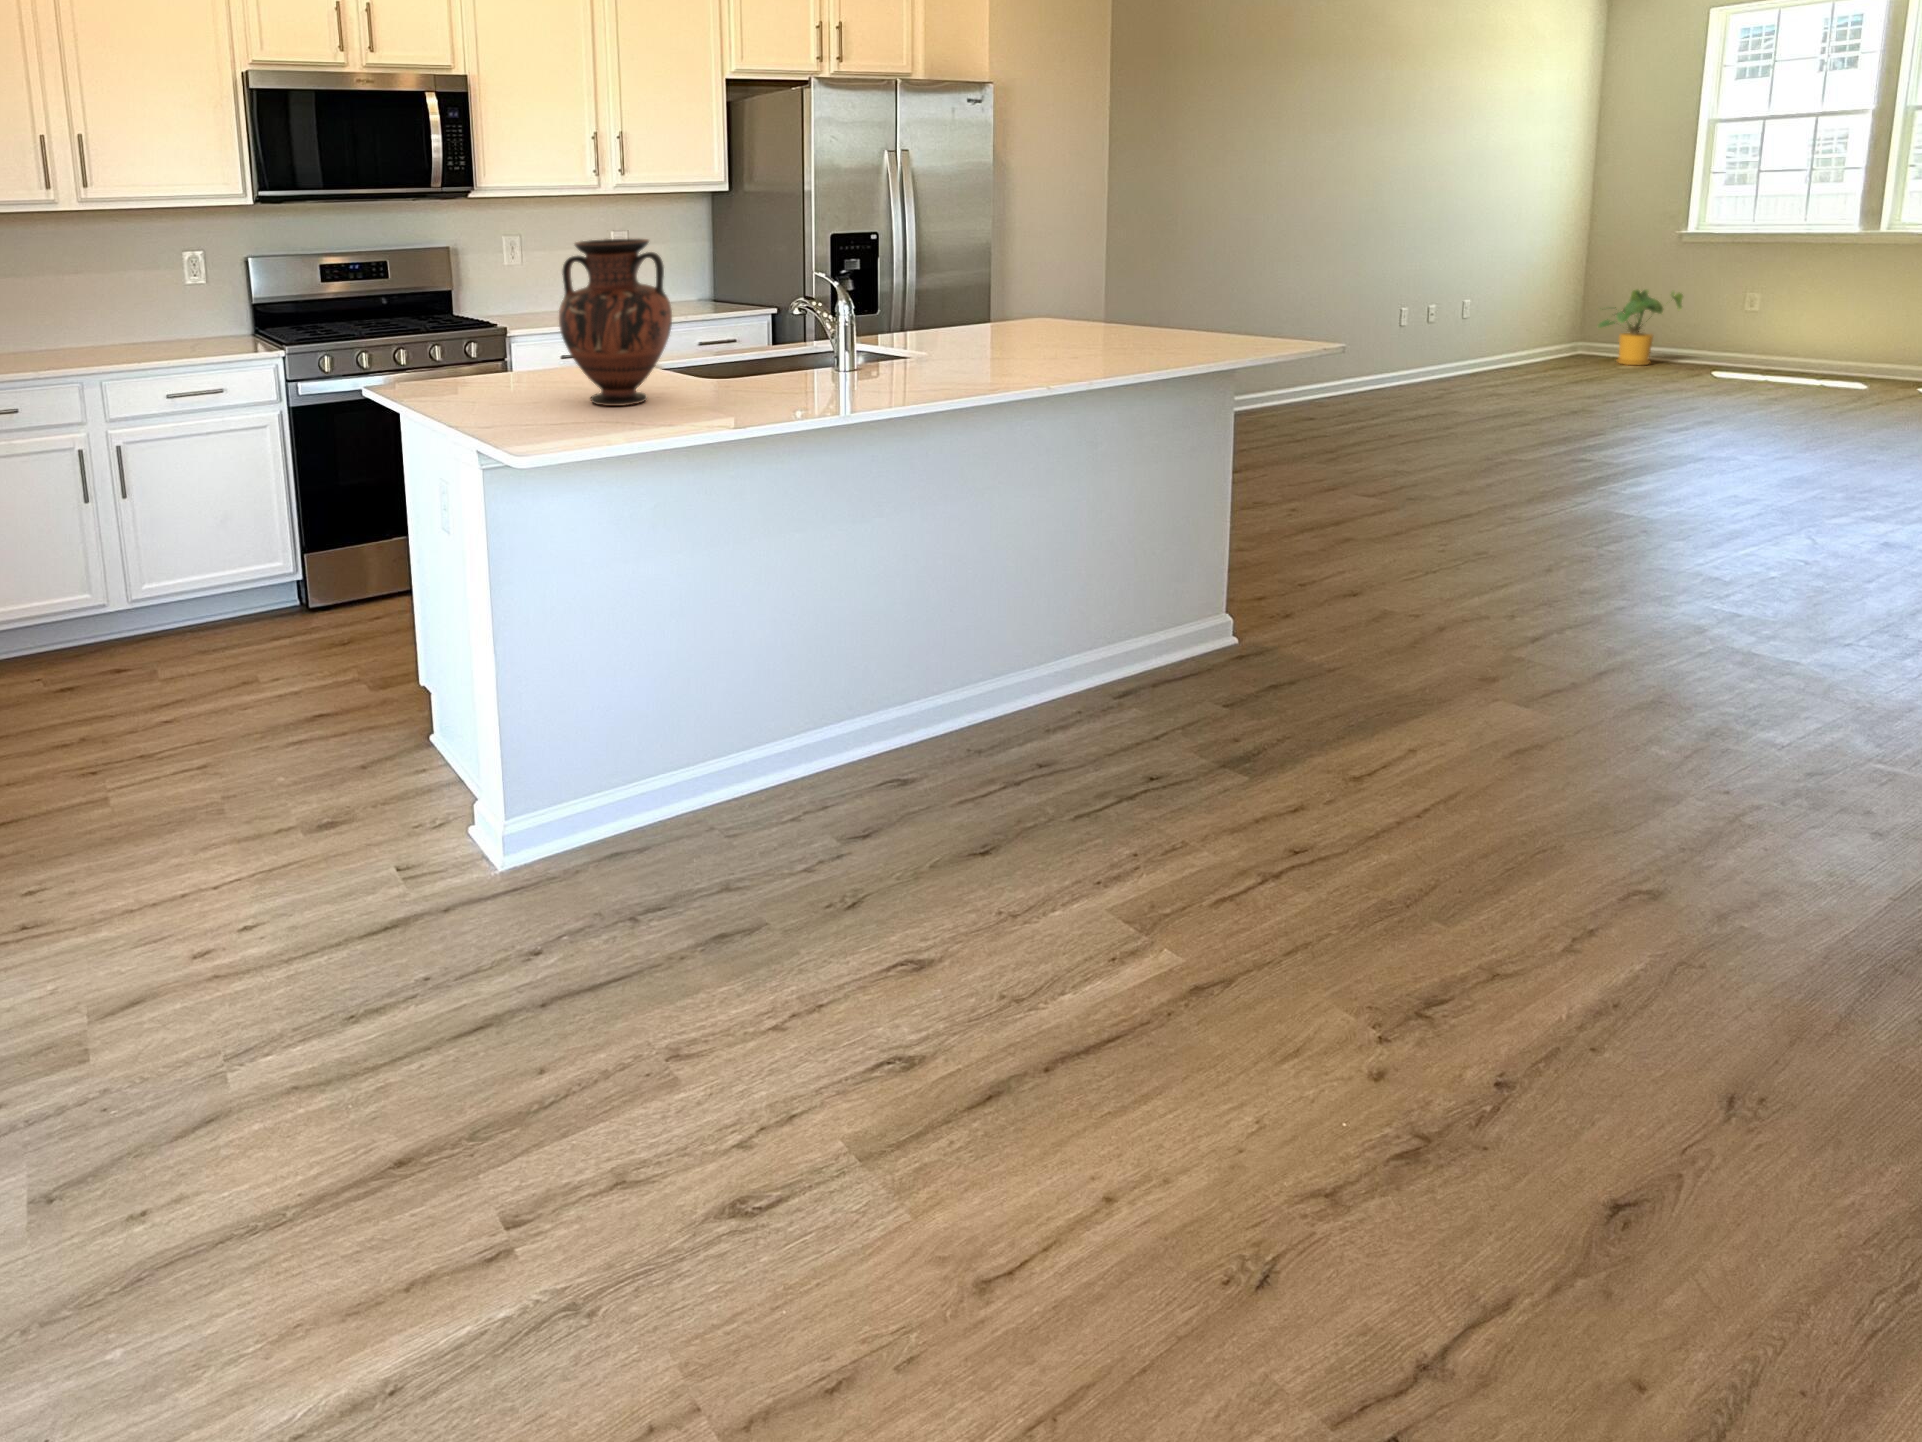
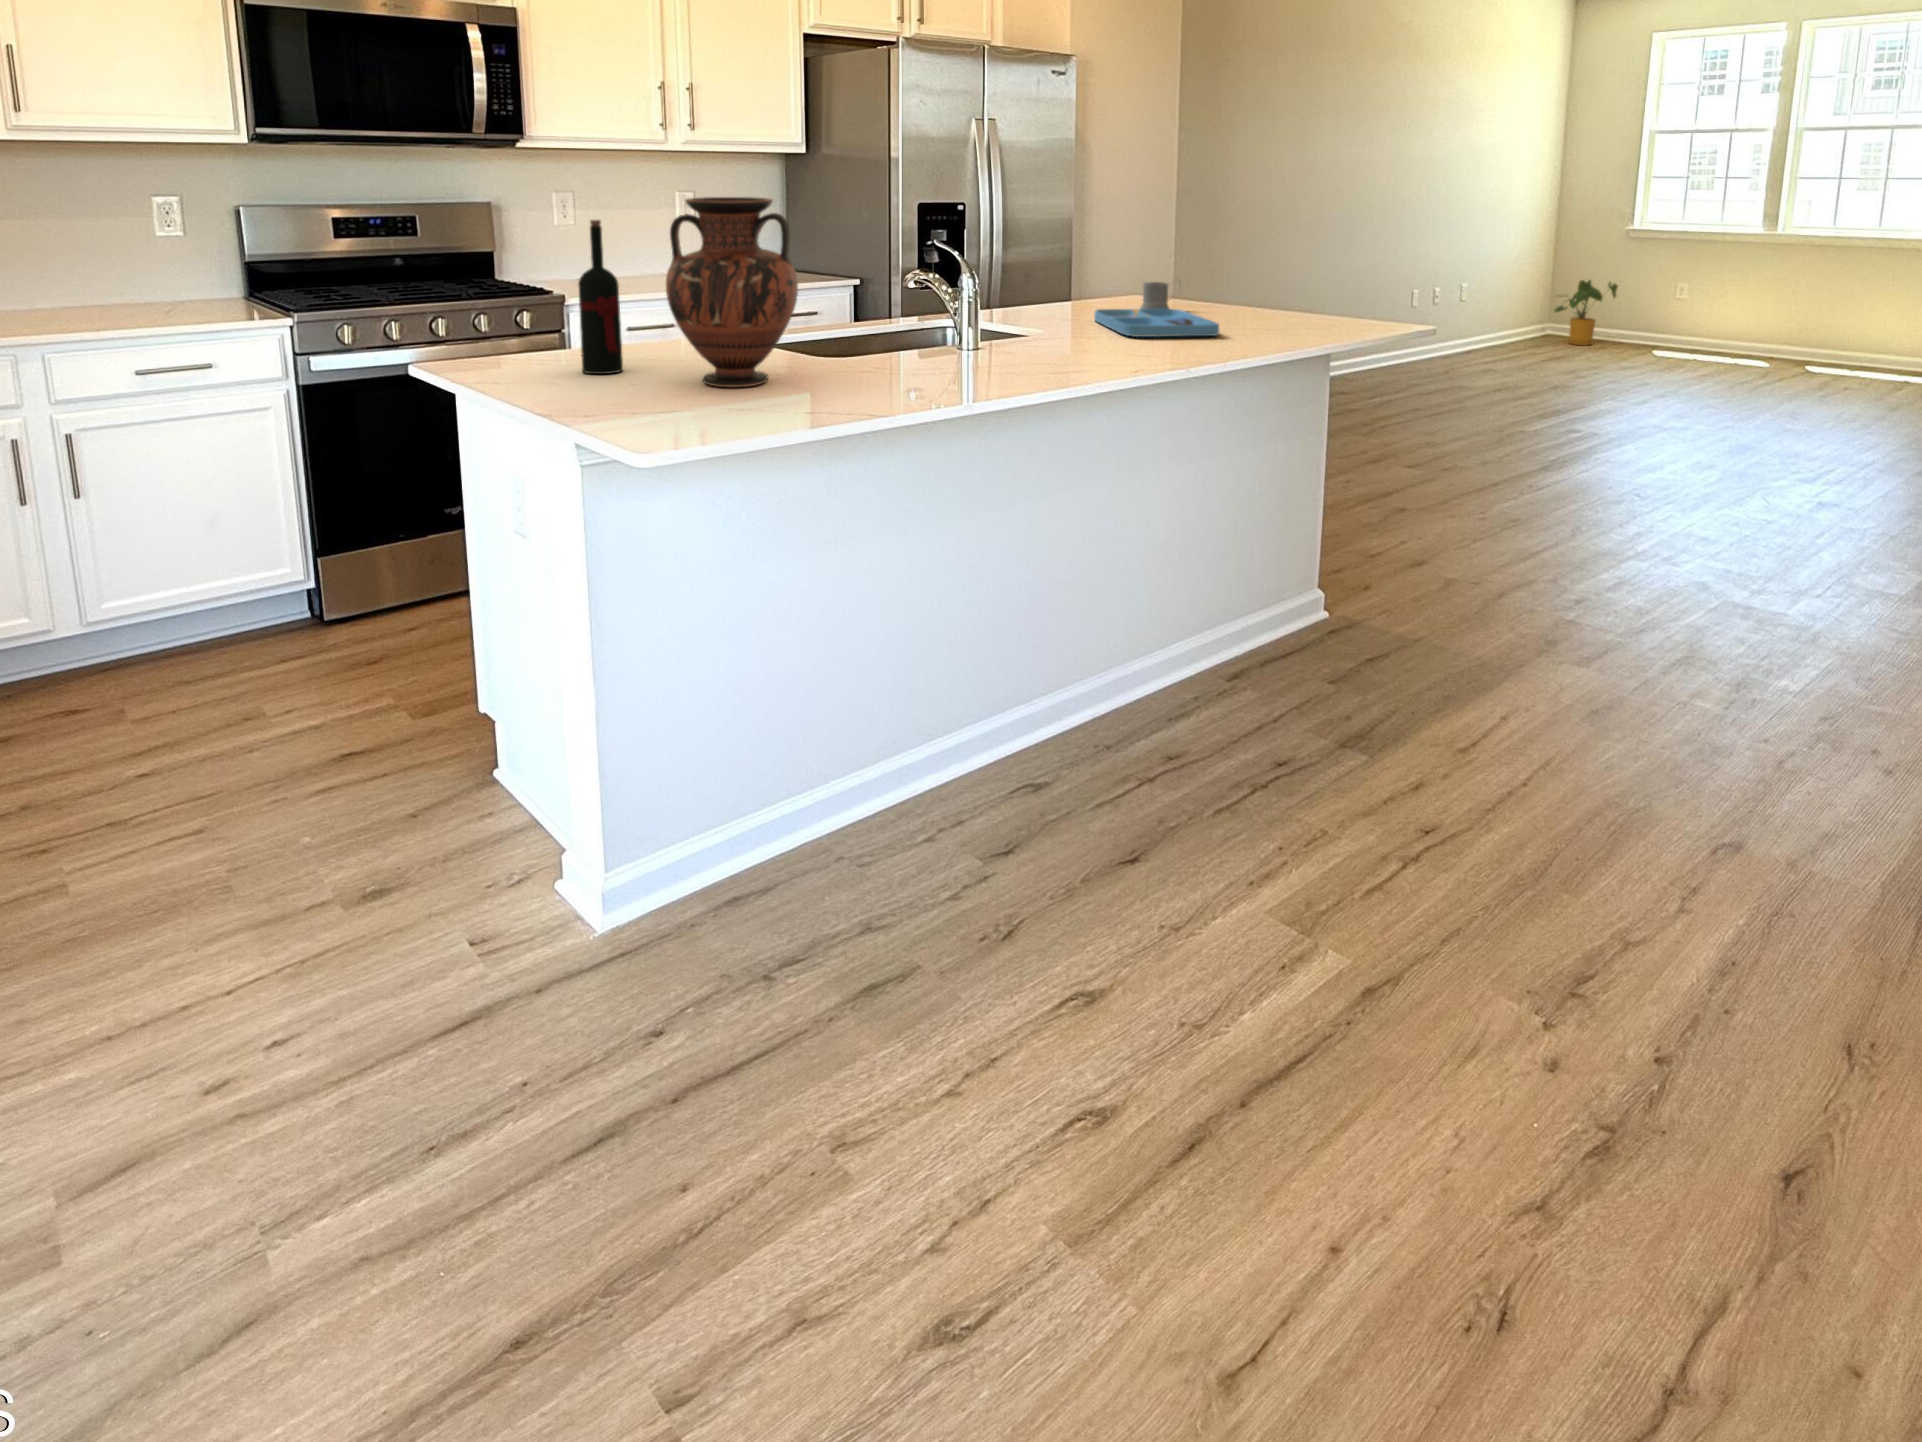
wine bottle: none [492,262,529,395] -> present [578,220,623,374]
mug: none [1035,301,1077,334] -> present [1140,282,1180,309]
tray: none [981,331,1101,358] -> present [1094,309,1219,337]

